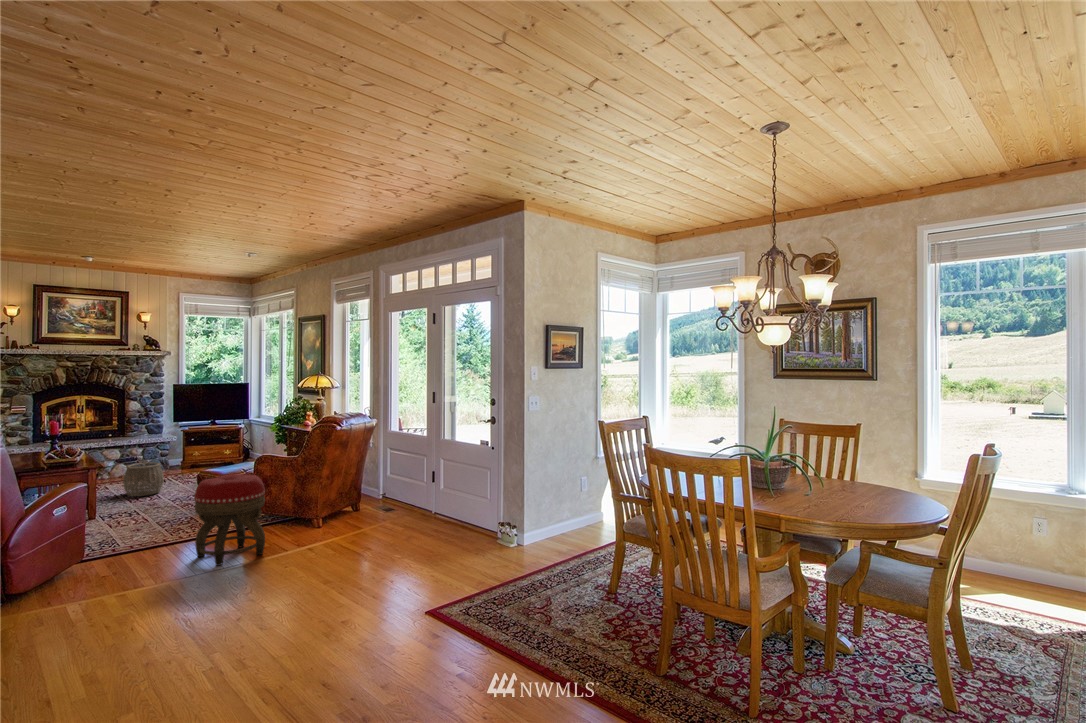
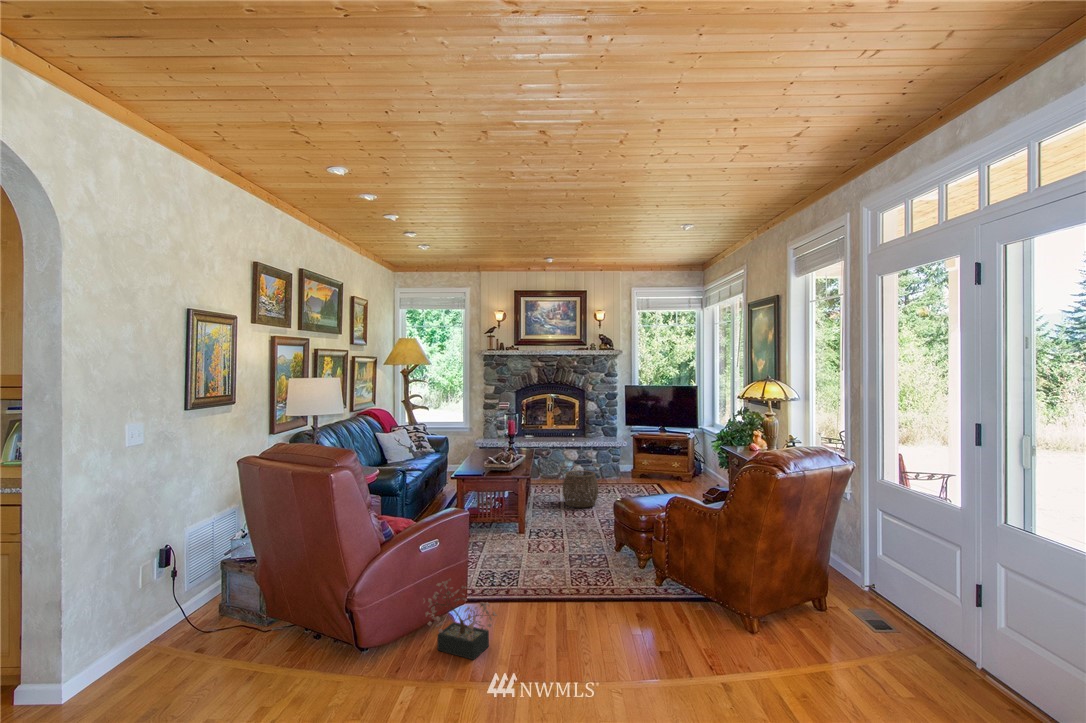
footstool: present [194,474,265,566] -> none [557,530,652,679]
decorative plant: none [75,532,143,584] -> present [424,579,497,660]

